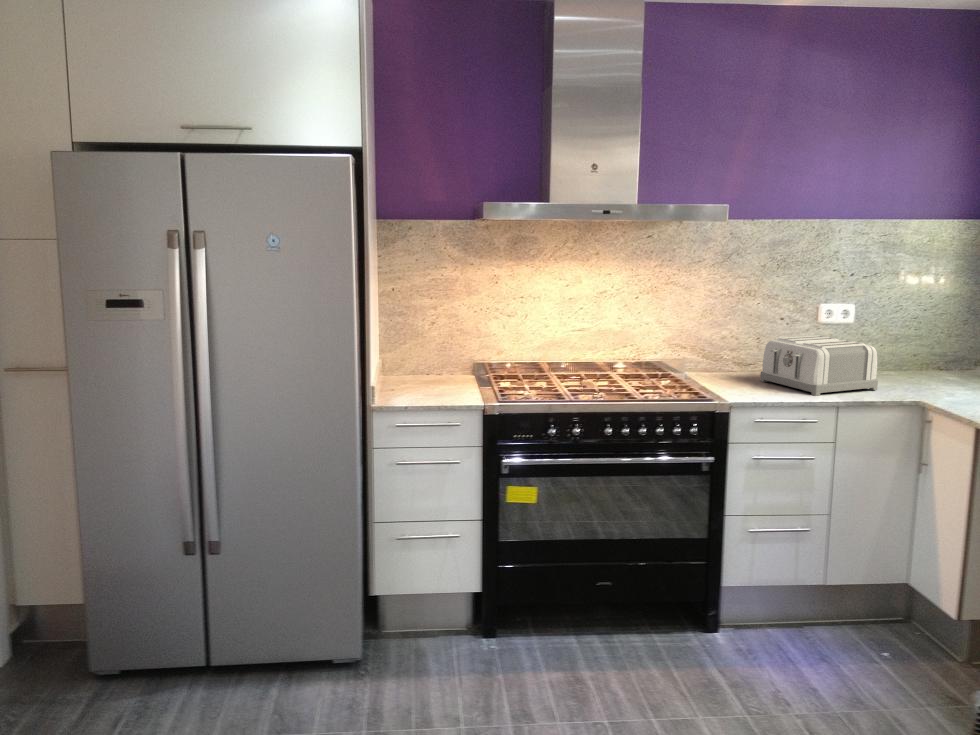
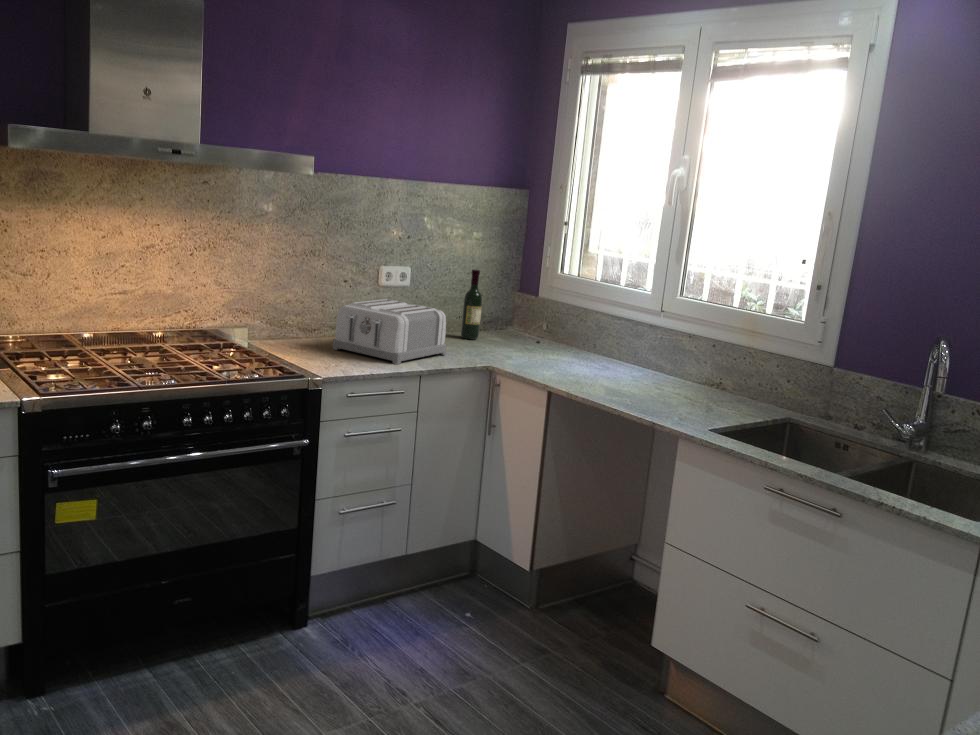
wine bottle: none [910,306,934,378] -> present [461,269,482,339]

